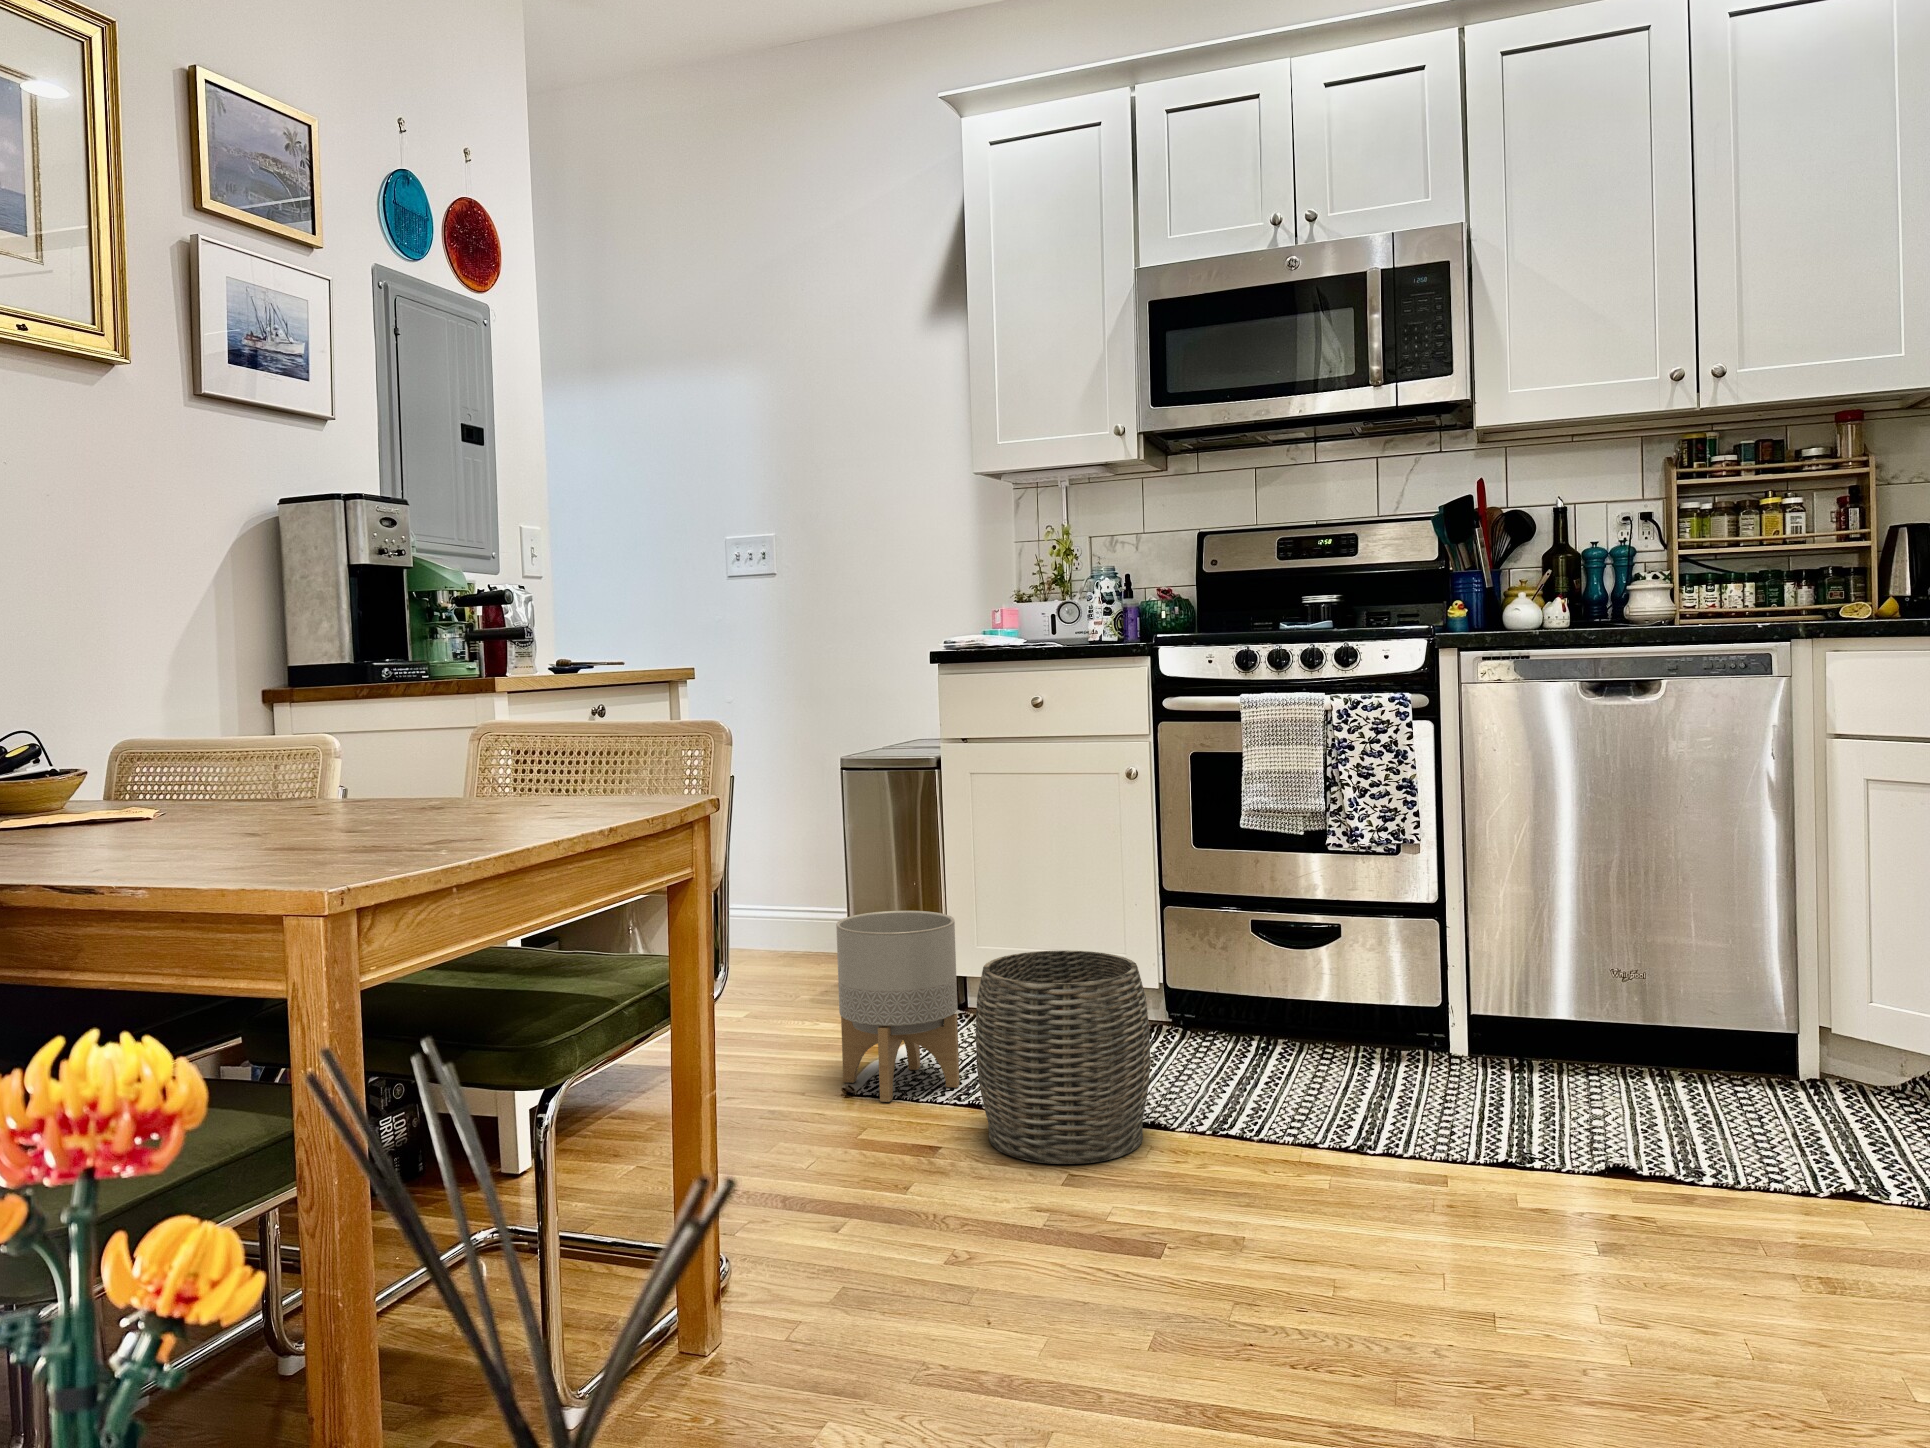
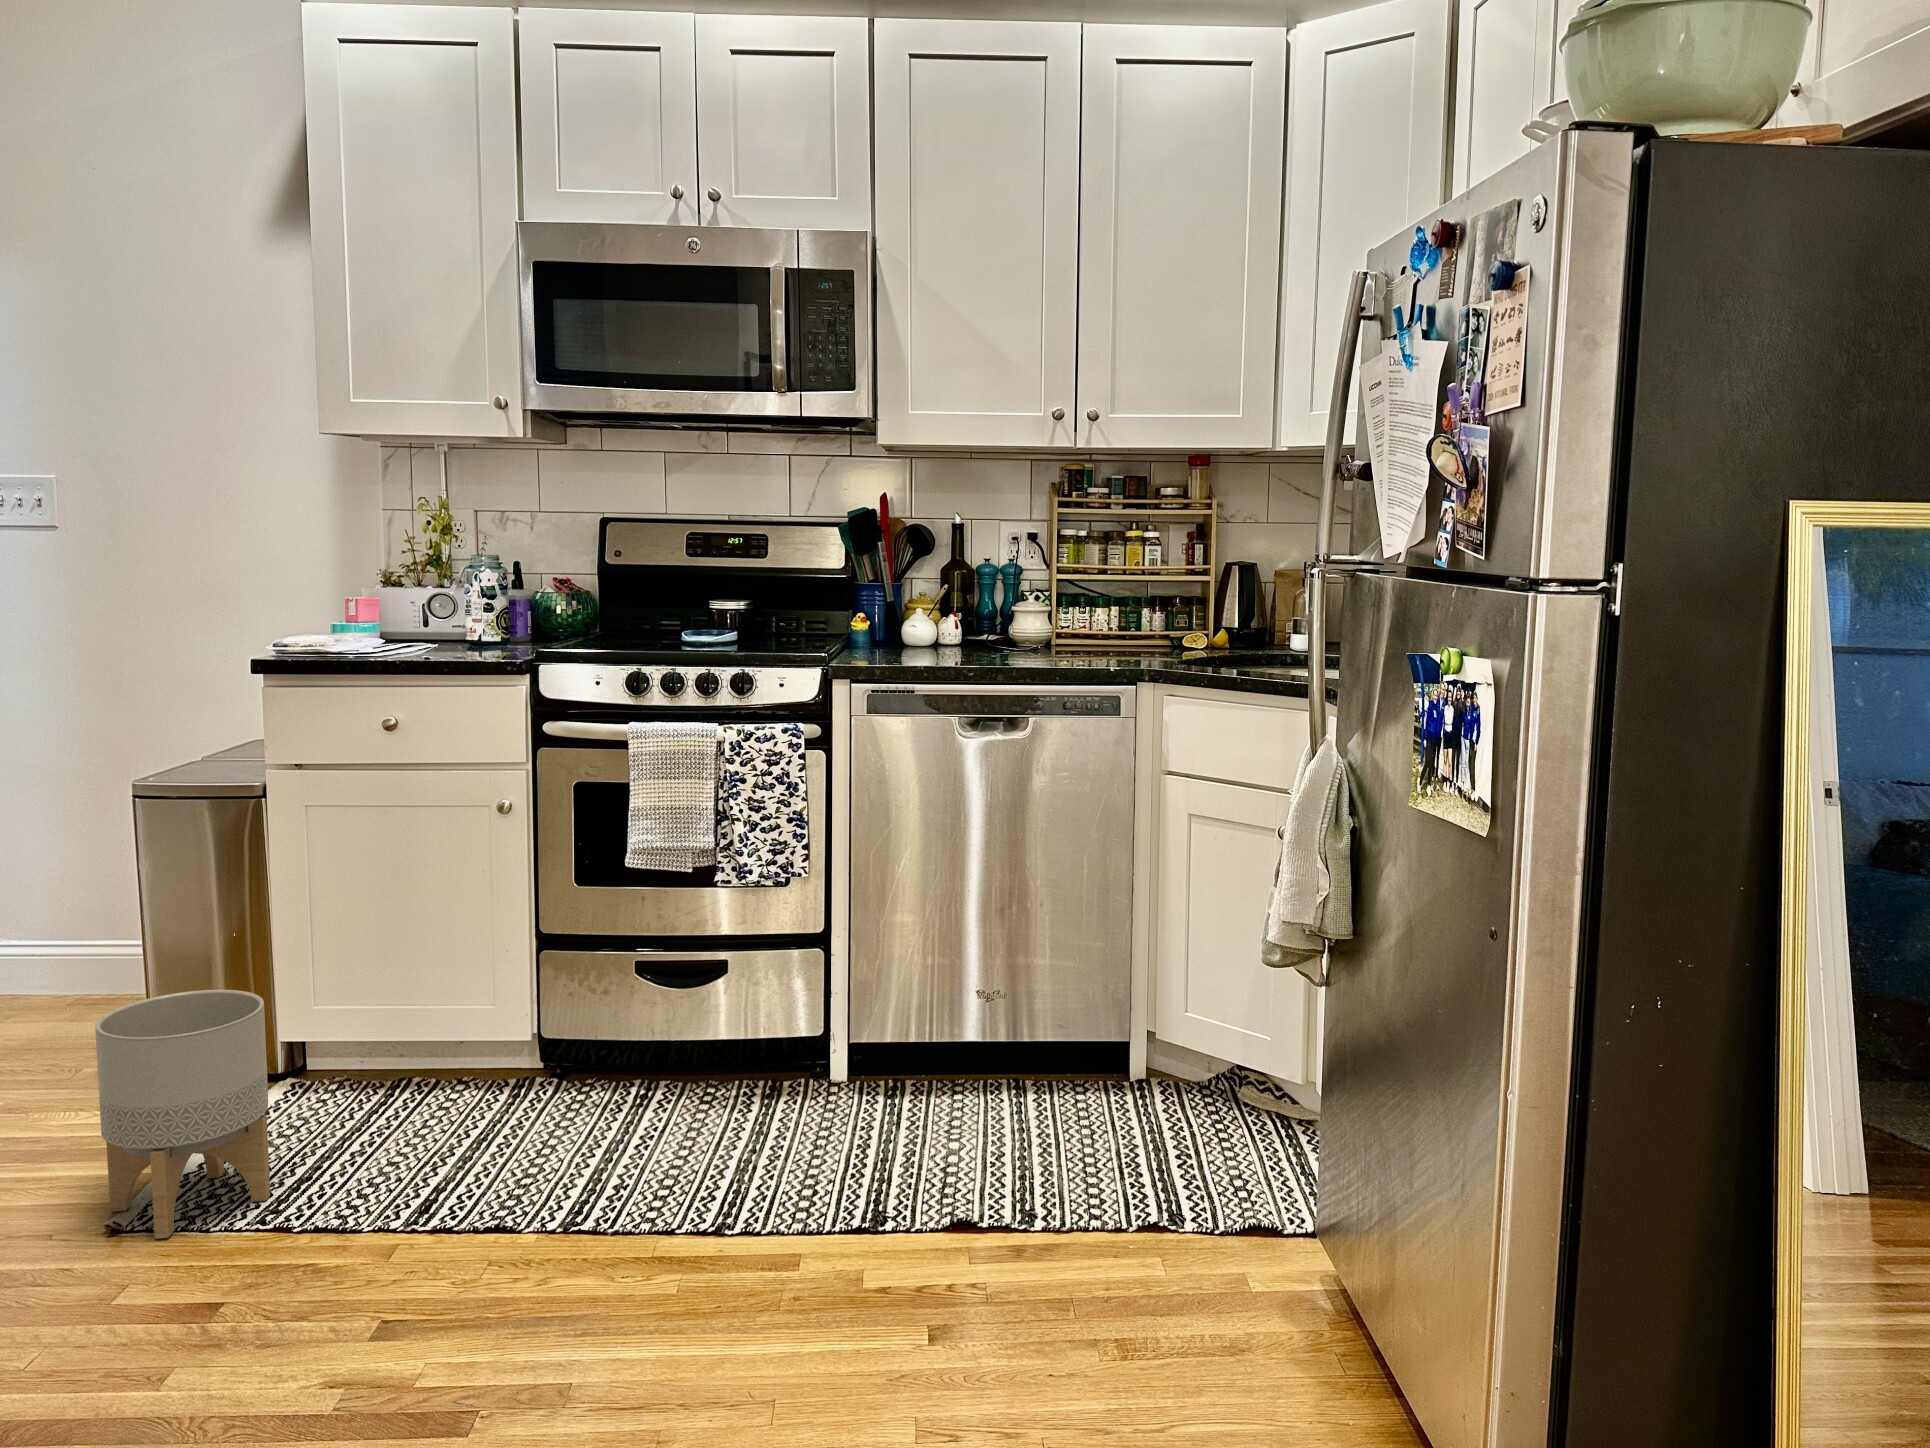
woven basket: present [976,950,1150,1164] -> none [271,1041,493,1311]

